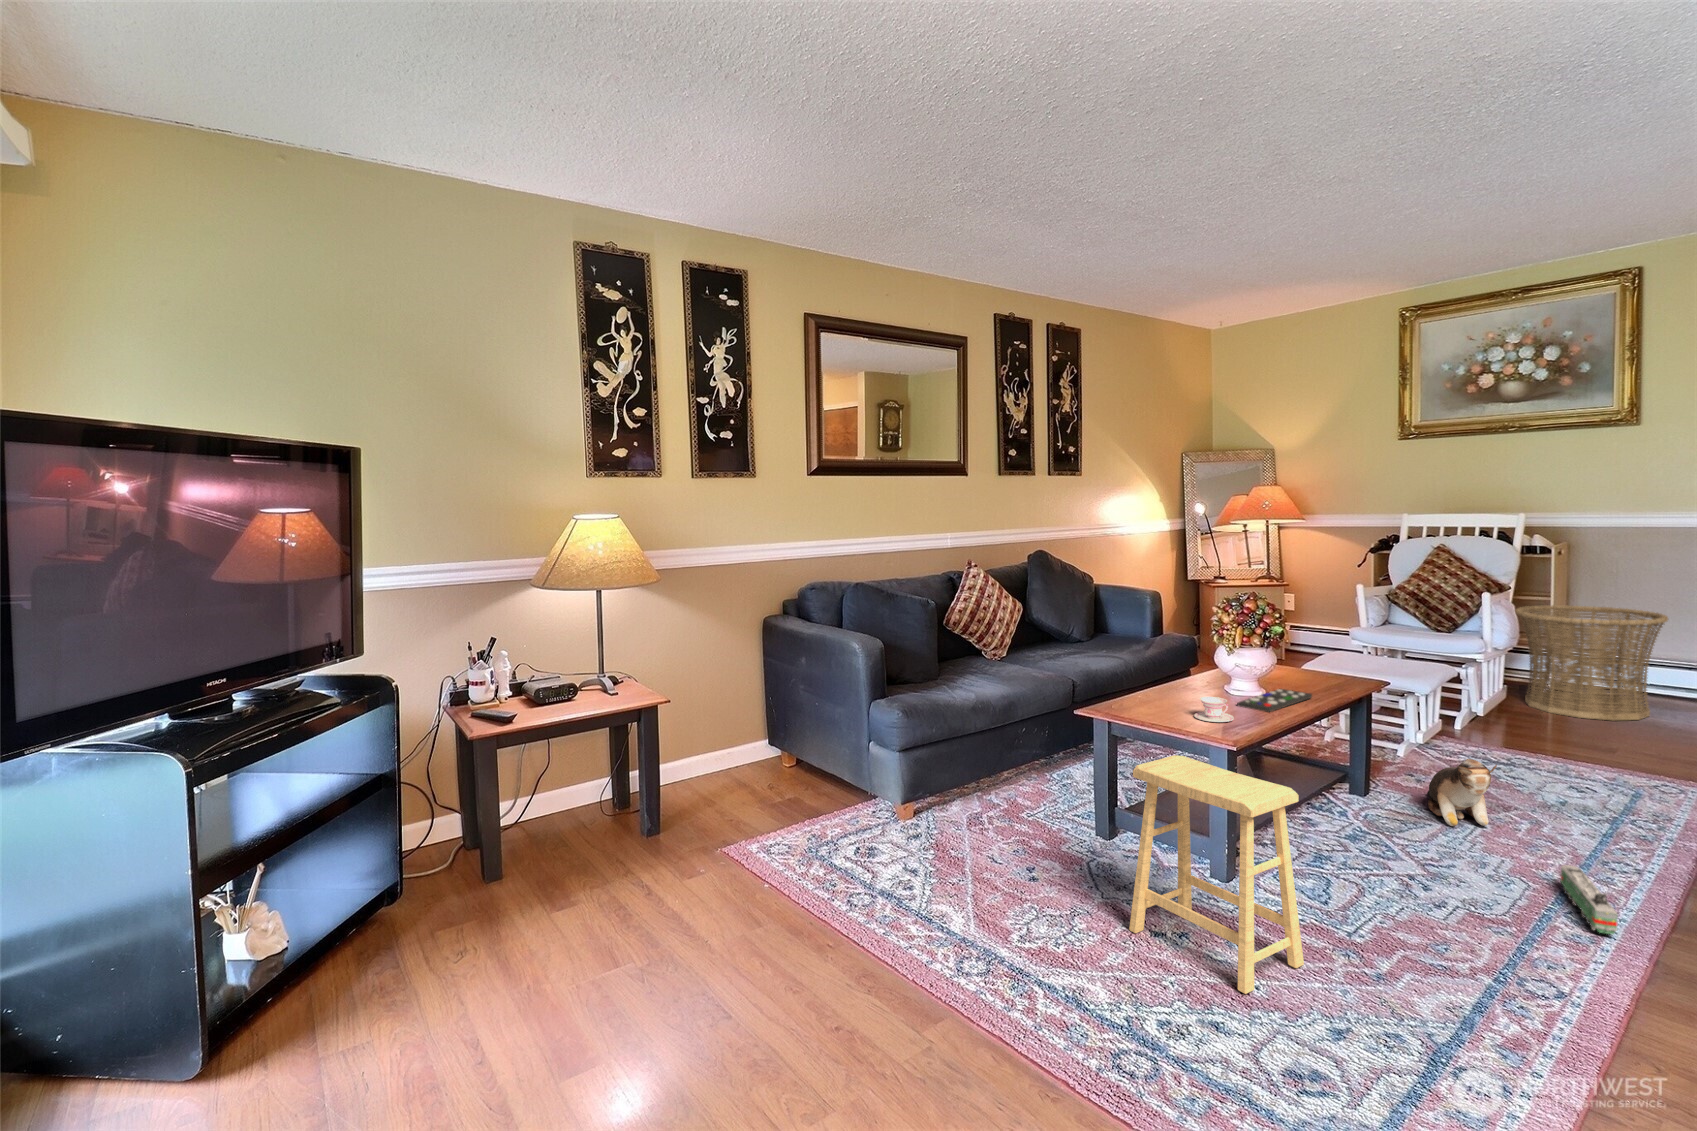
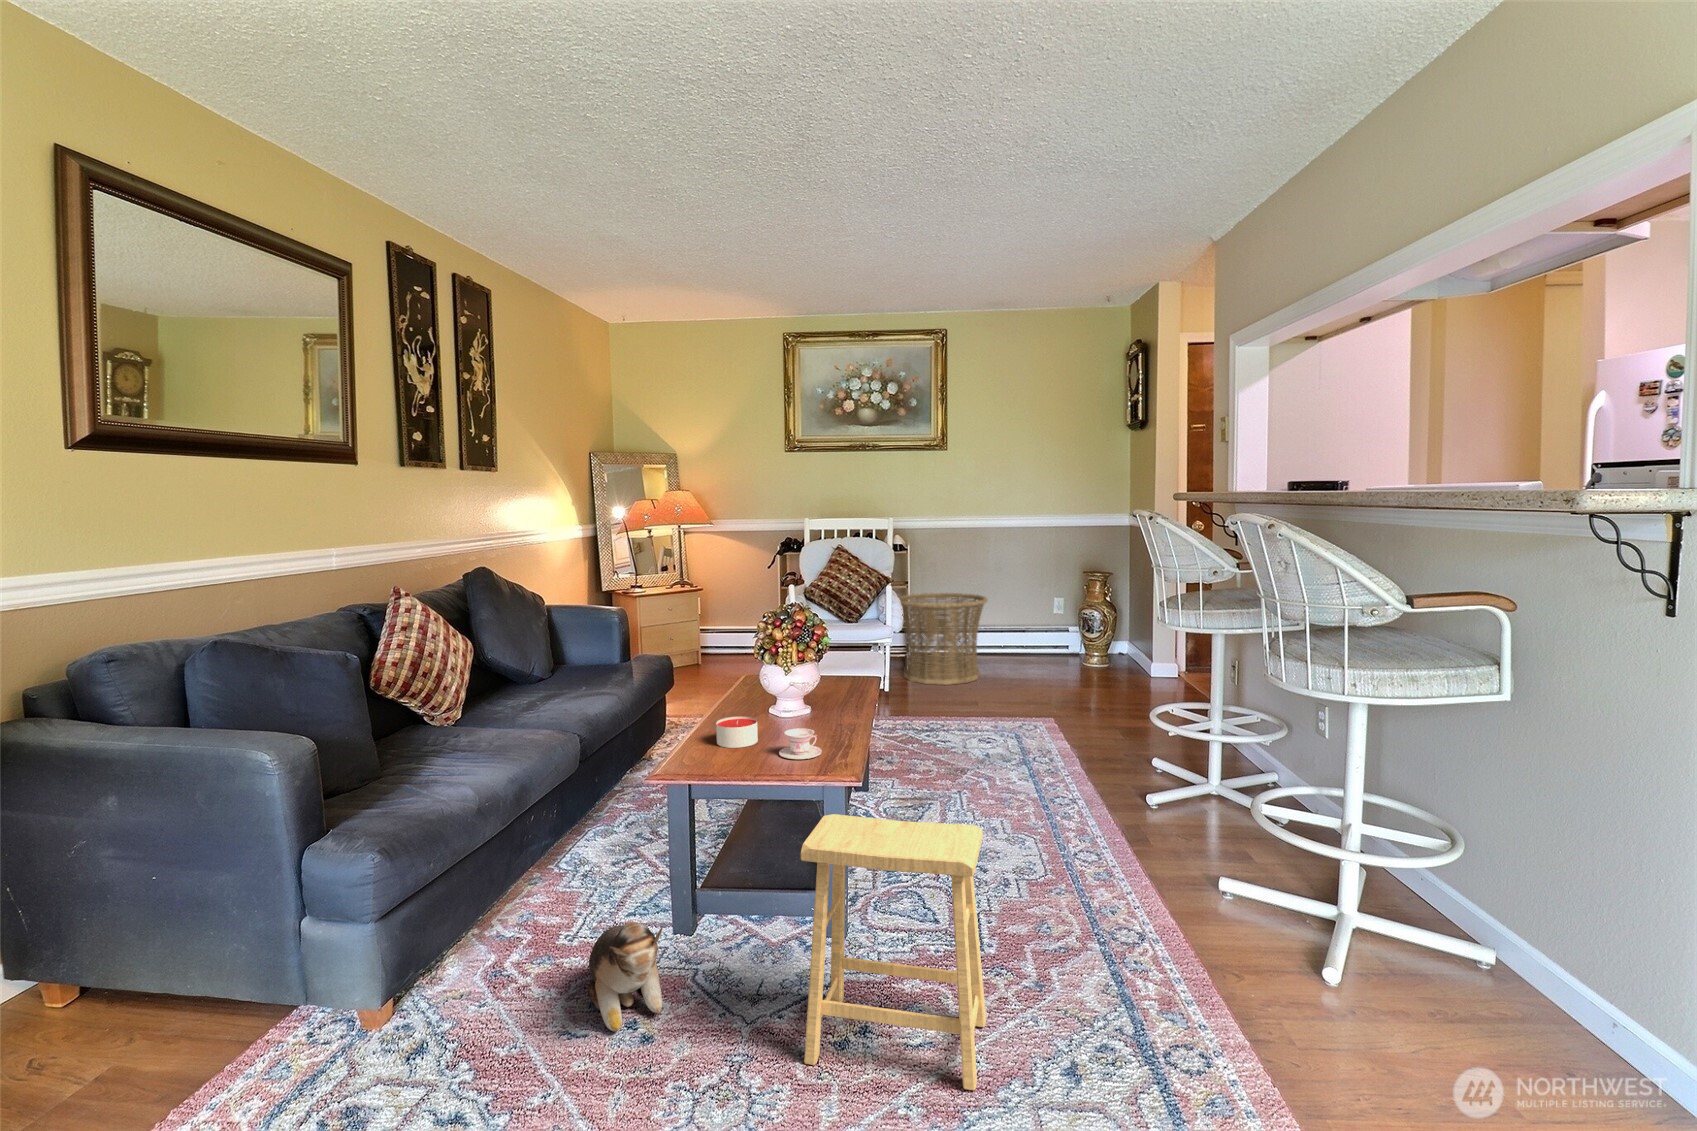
candle: none [1154,682,1191,706] -> present [716,717,758,748]
remote control: present [1237,689,1312,712] -> none [801,704,851,734]
plush toy: present [1427,759,1497,826] -> present [589,922,663,1031]
toy train: present [1560,865,1618,934] -> none [1062,821,1129,877]

